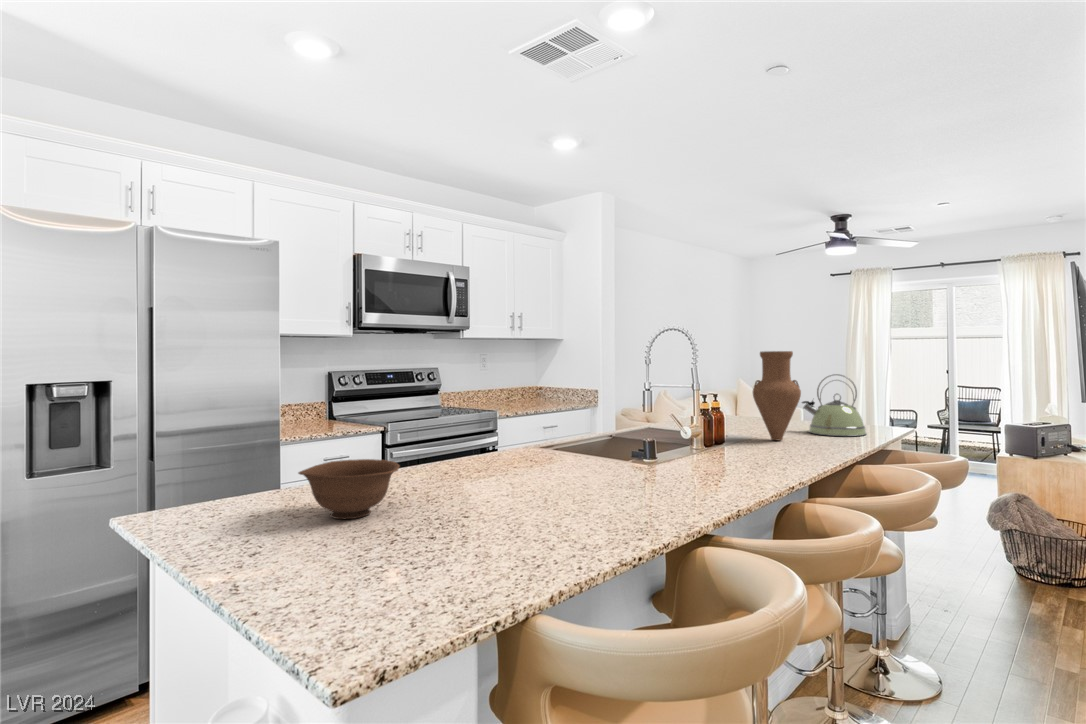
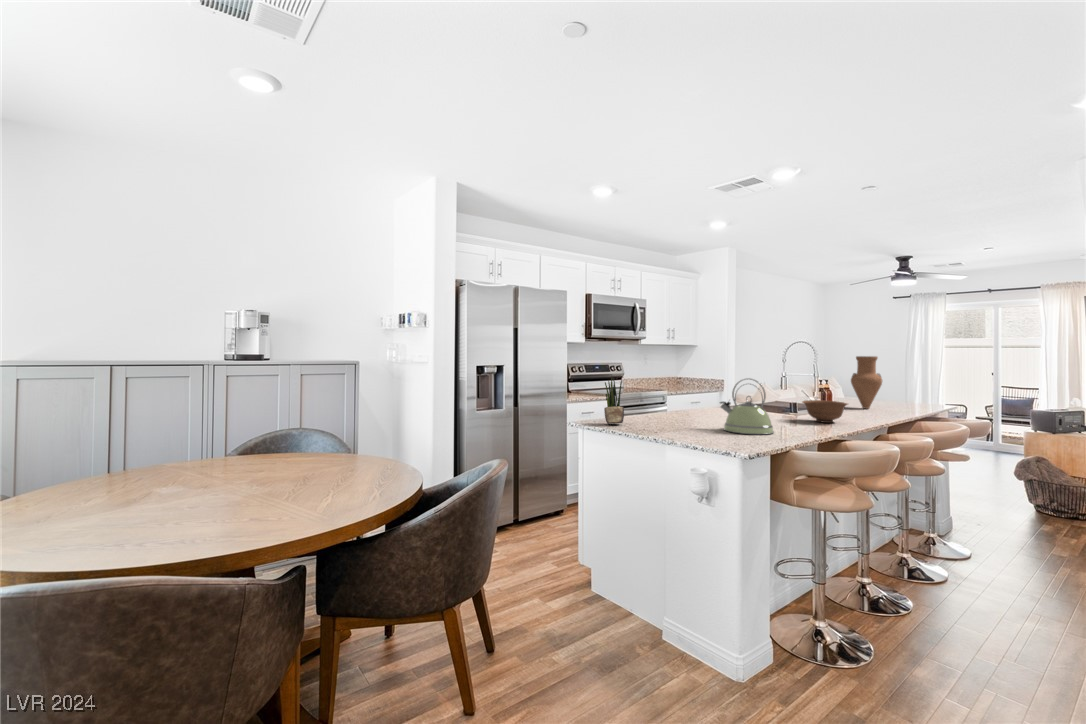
kettle: present [802,374,866,436] -> present [720,378,774,434]
potted plant: none [181,408,234,523] -> present [604,377,624,424]
bowl: present [299,459,400,519] -> present [802,400,847,423]

